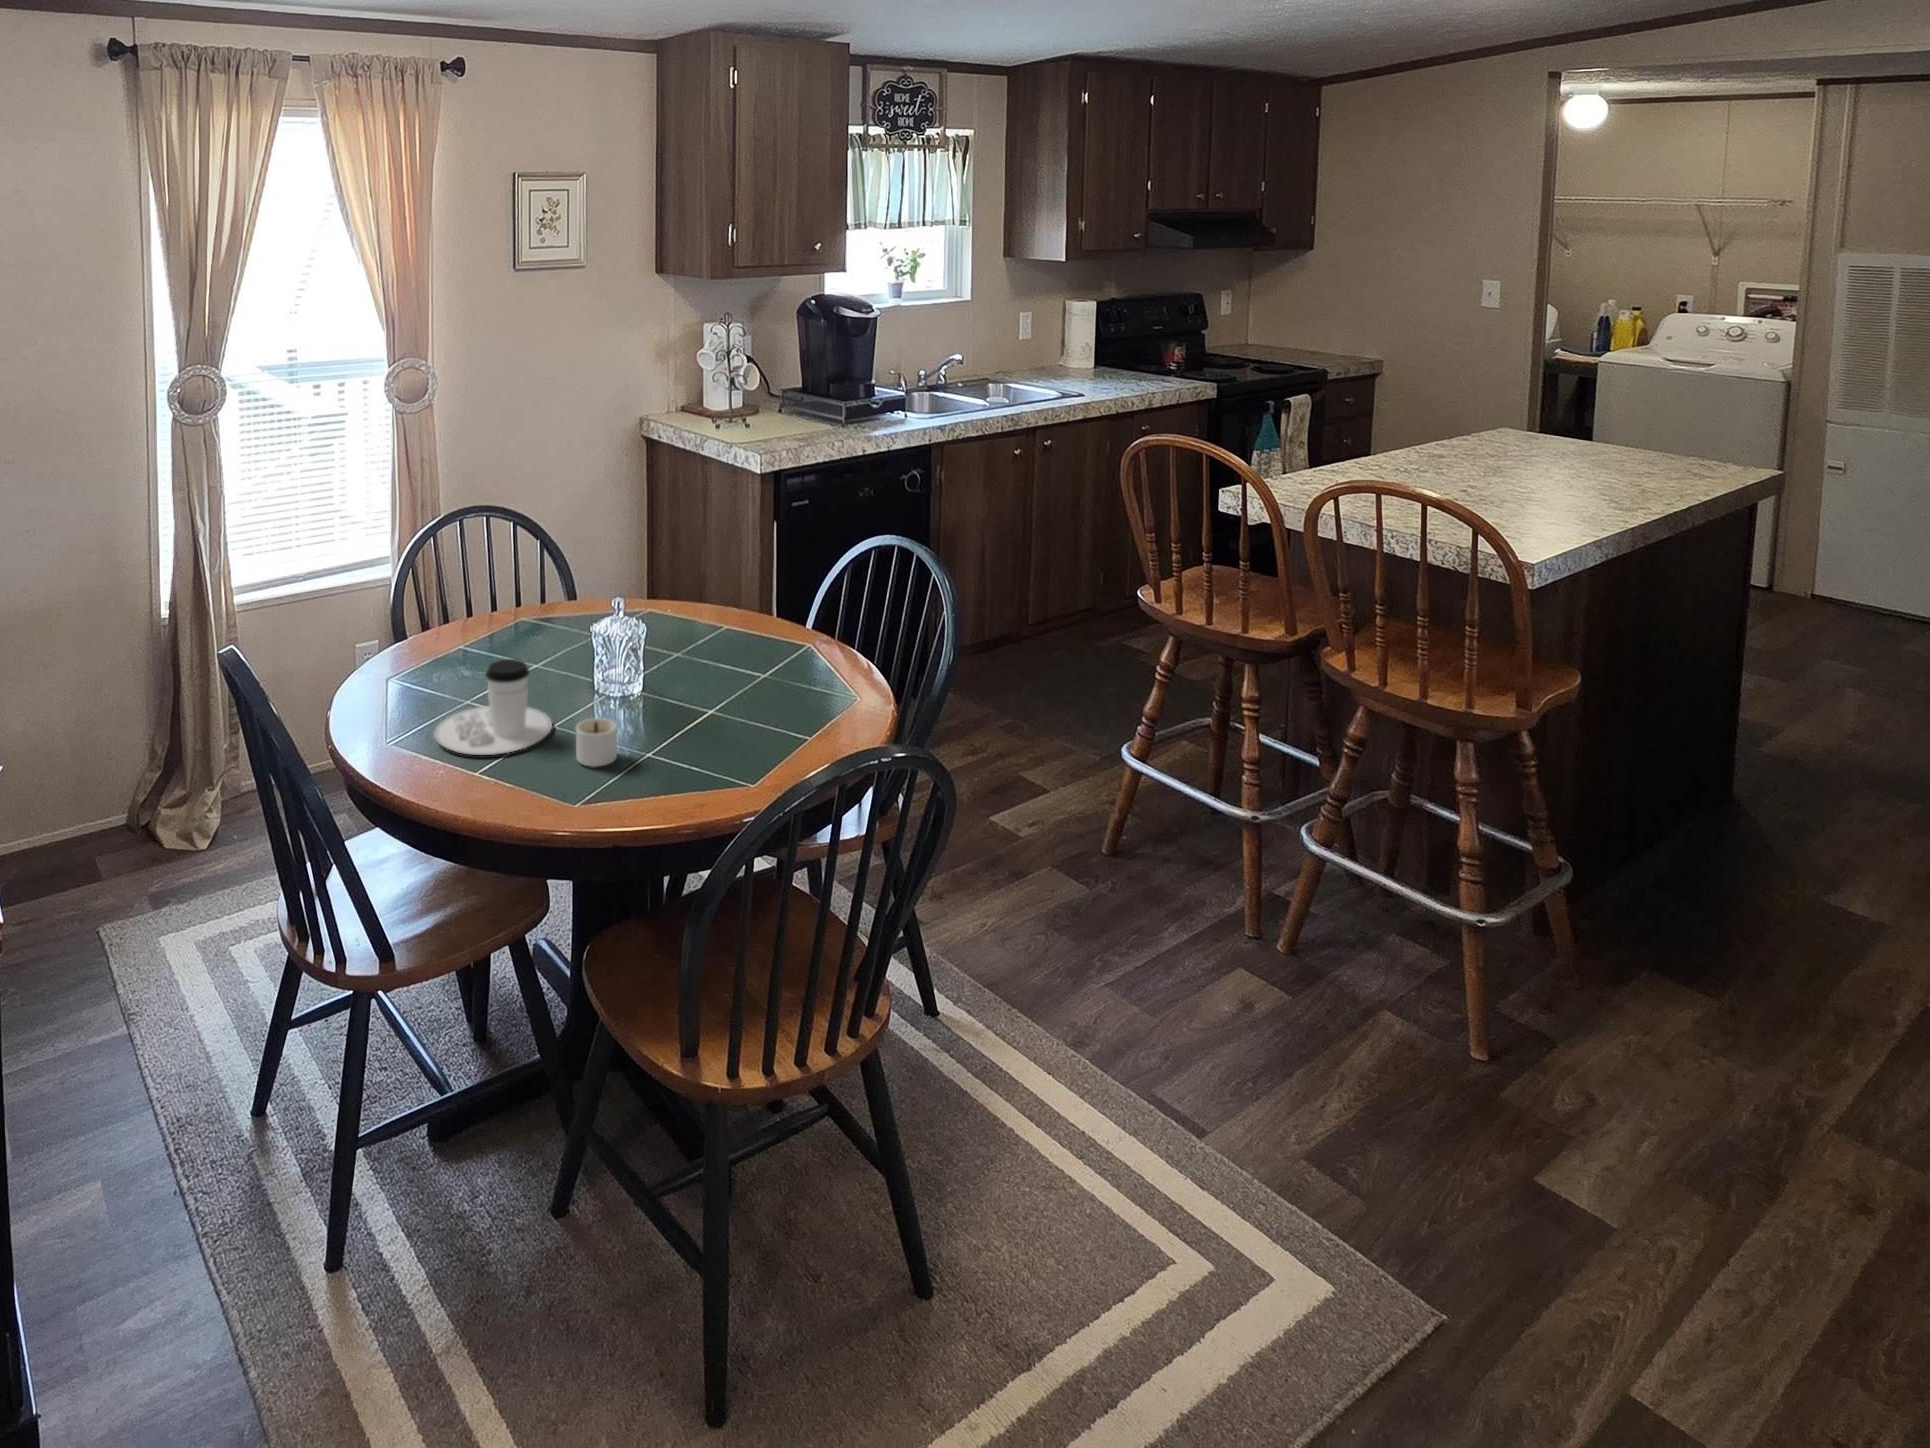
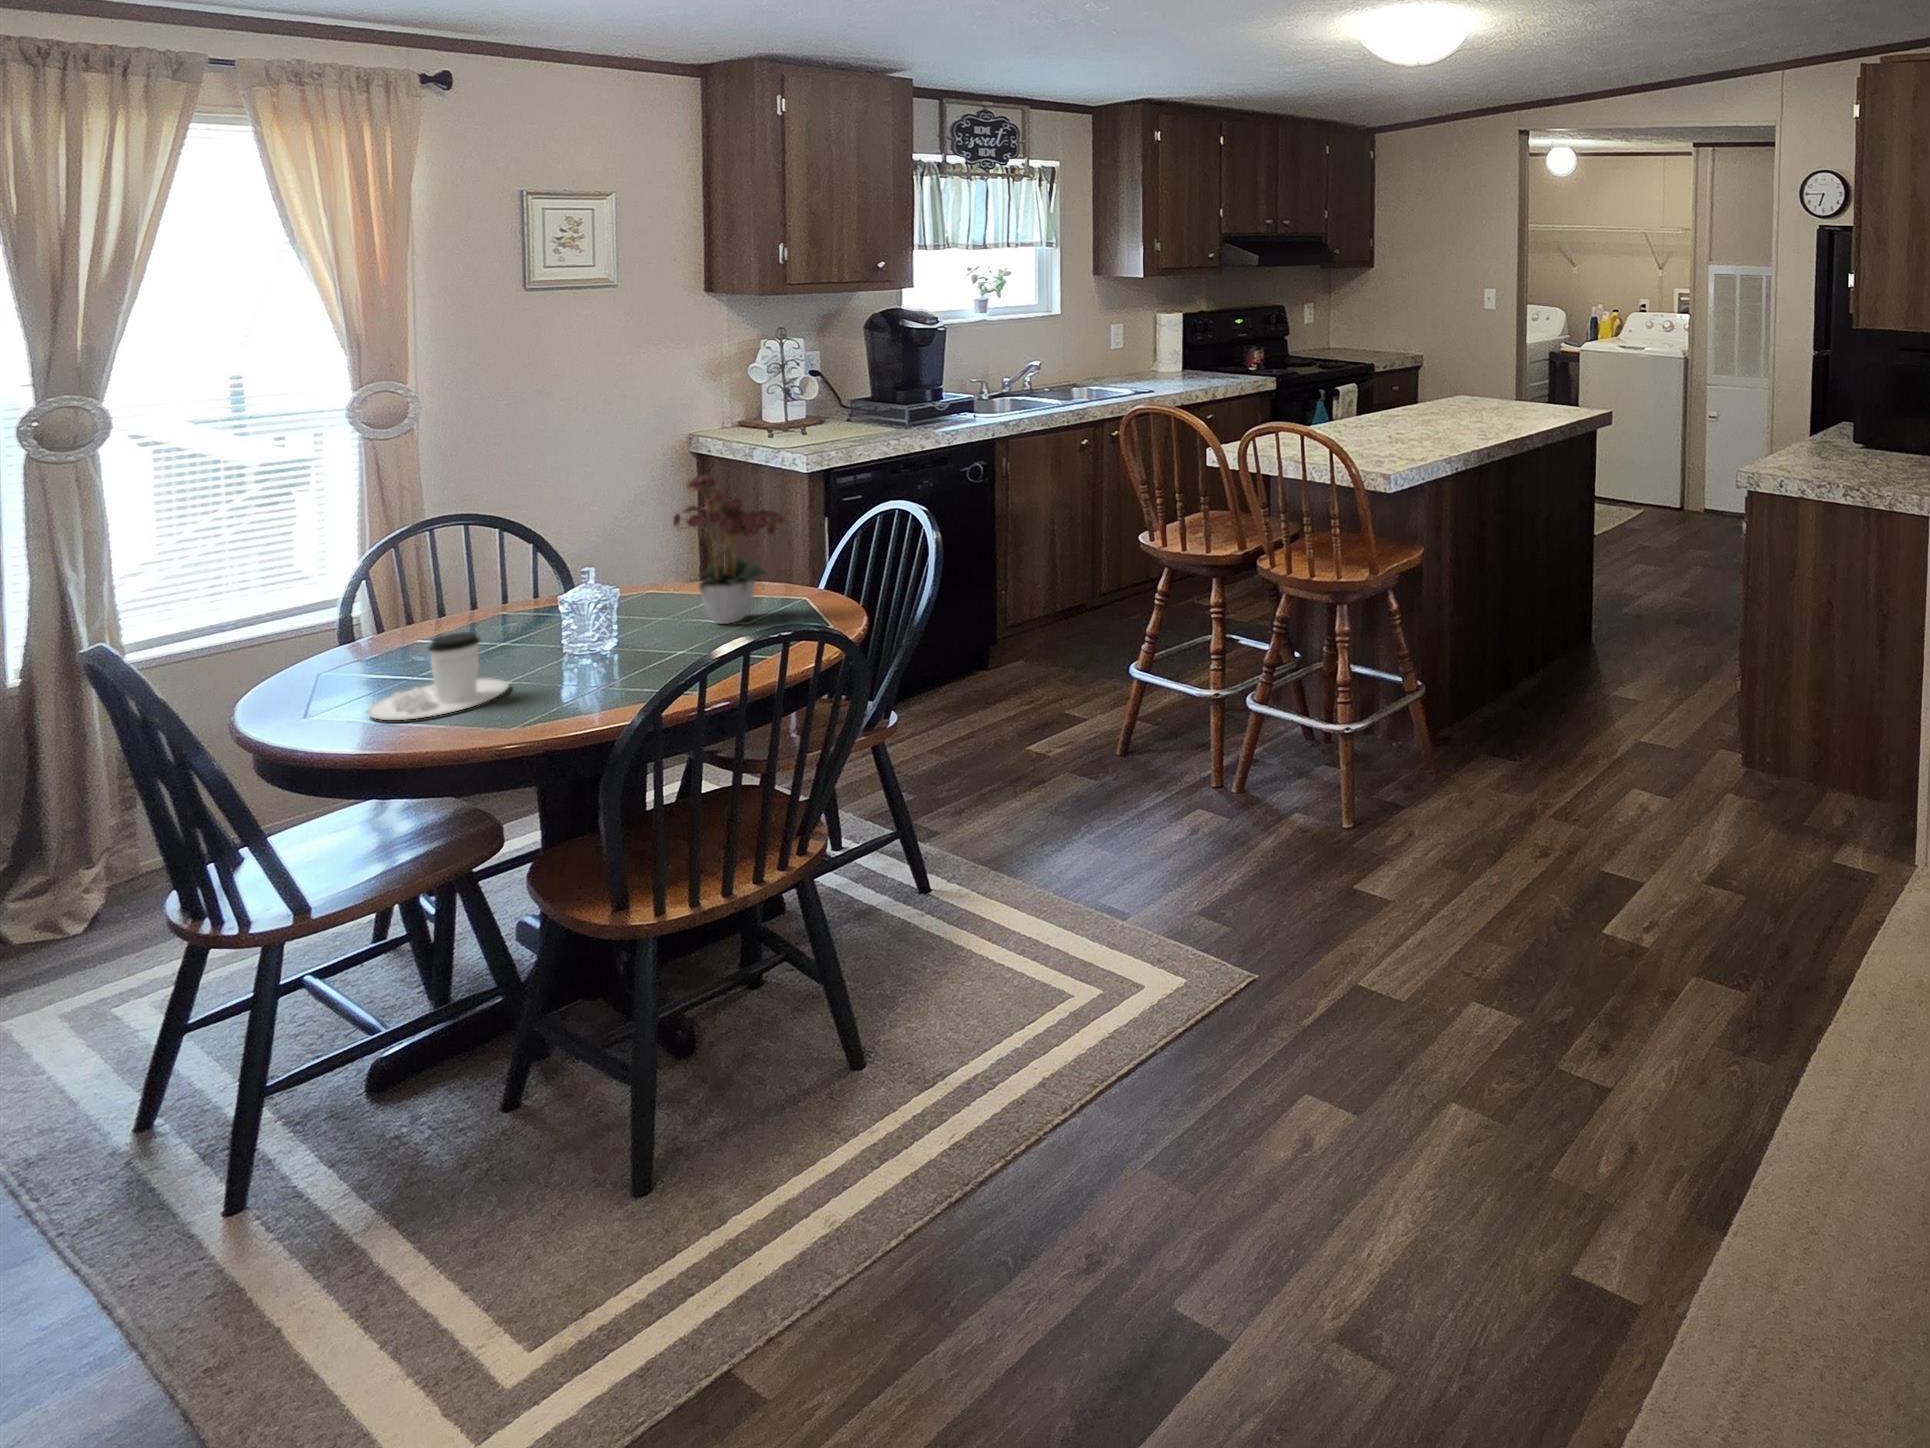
flower arrangement: none [681,487,804,667] -> present [673,476,785,624]
candle: present [576,718,617,767] -> none [527,668,595,708]

